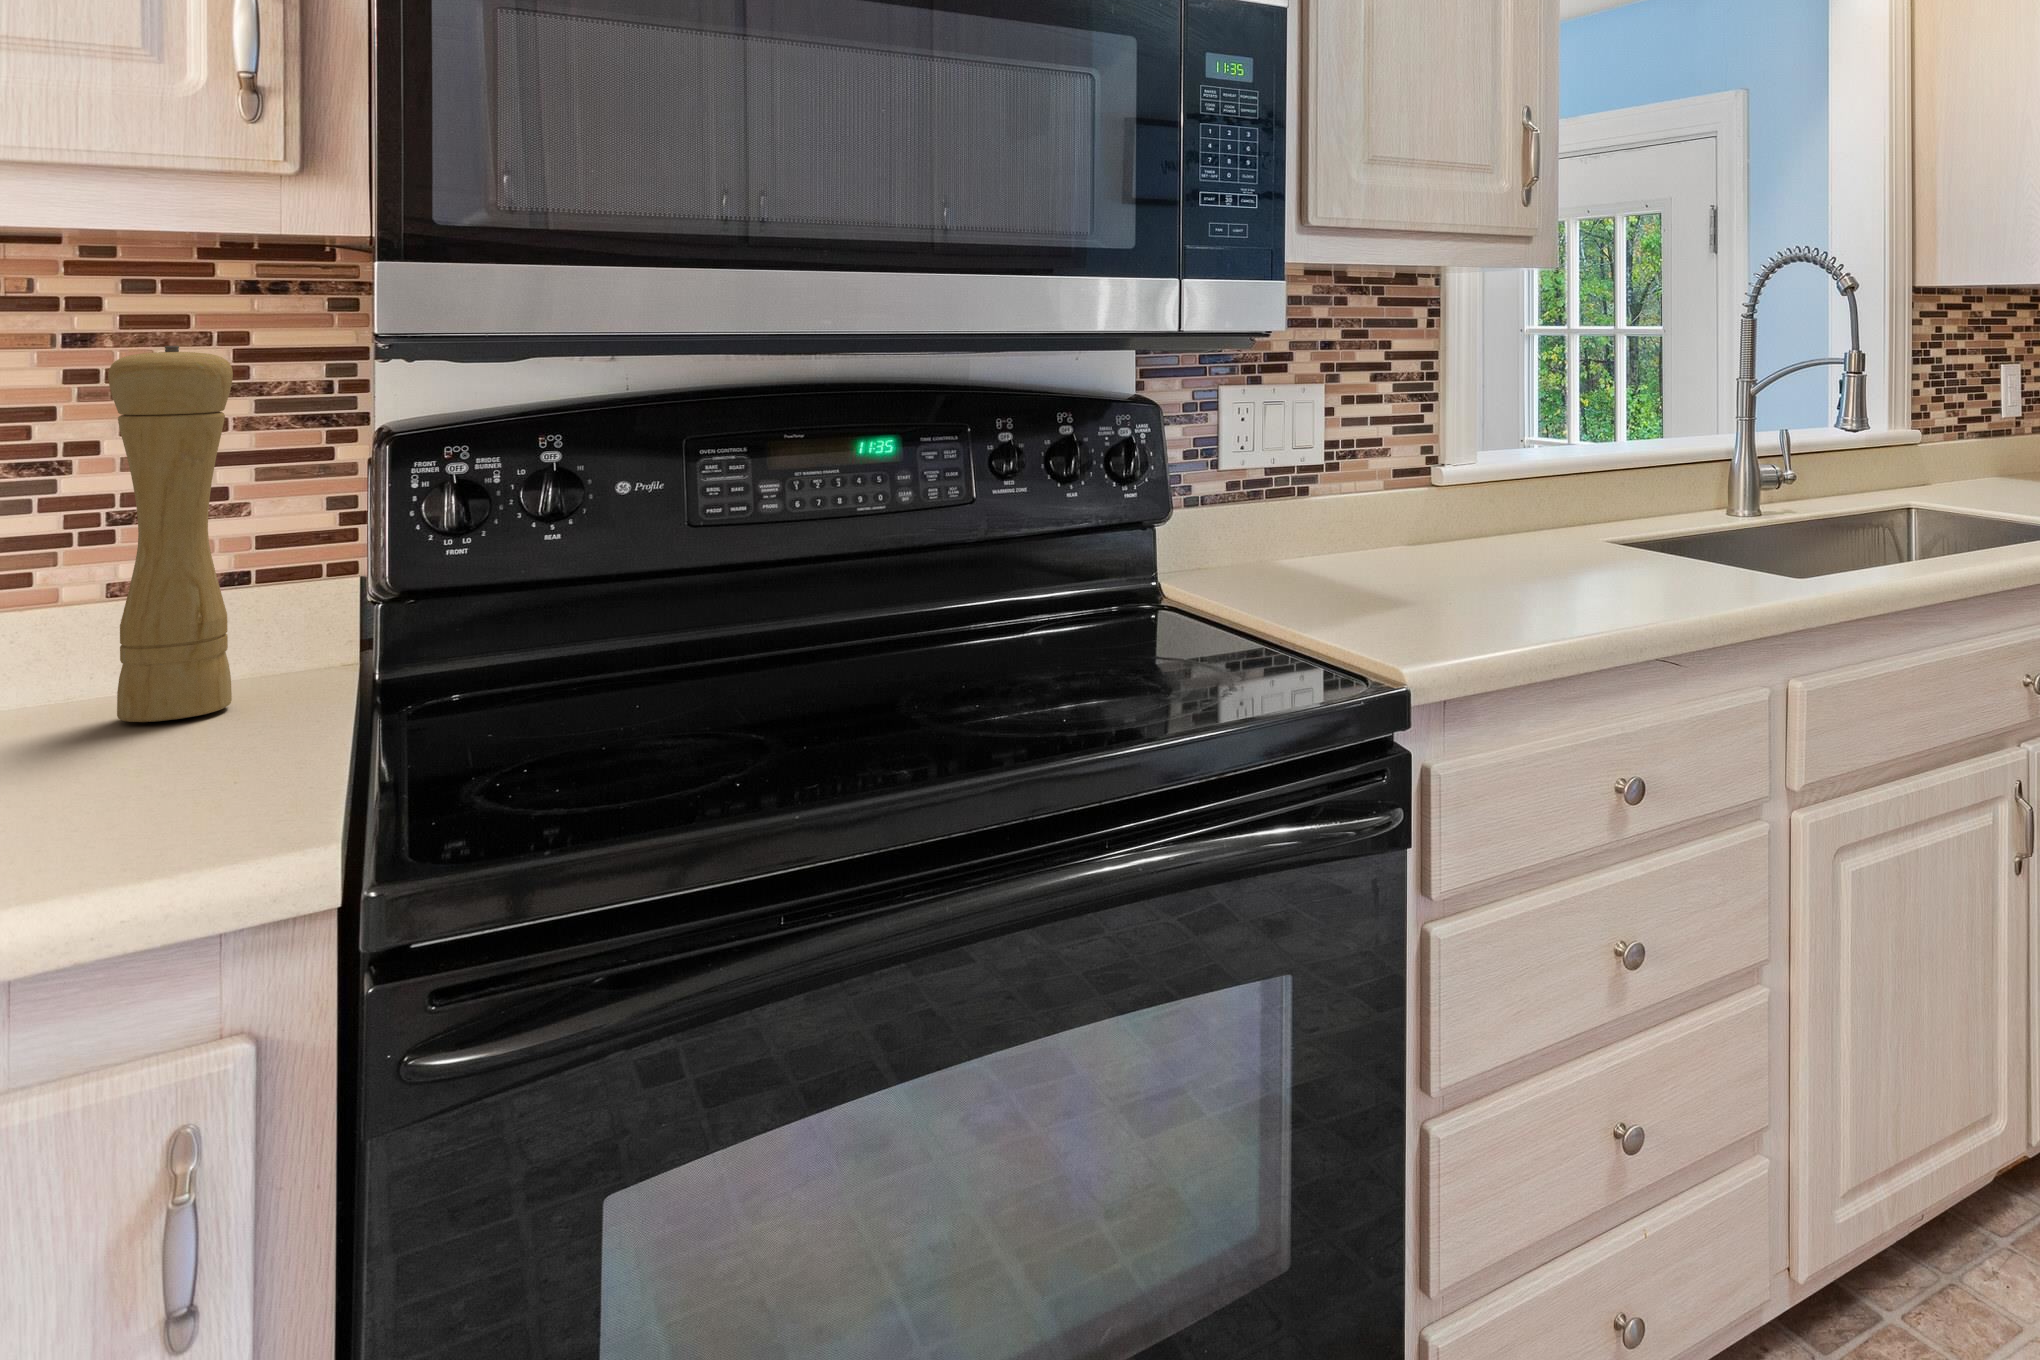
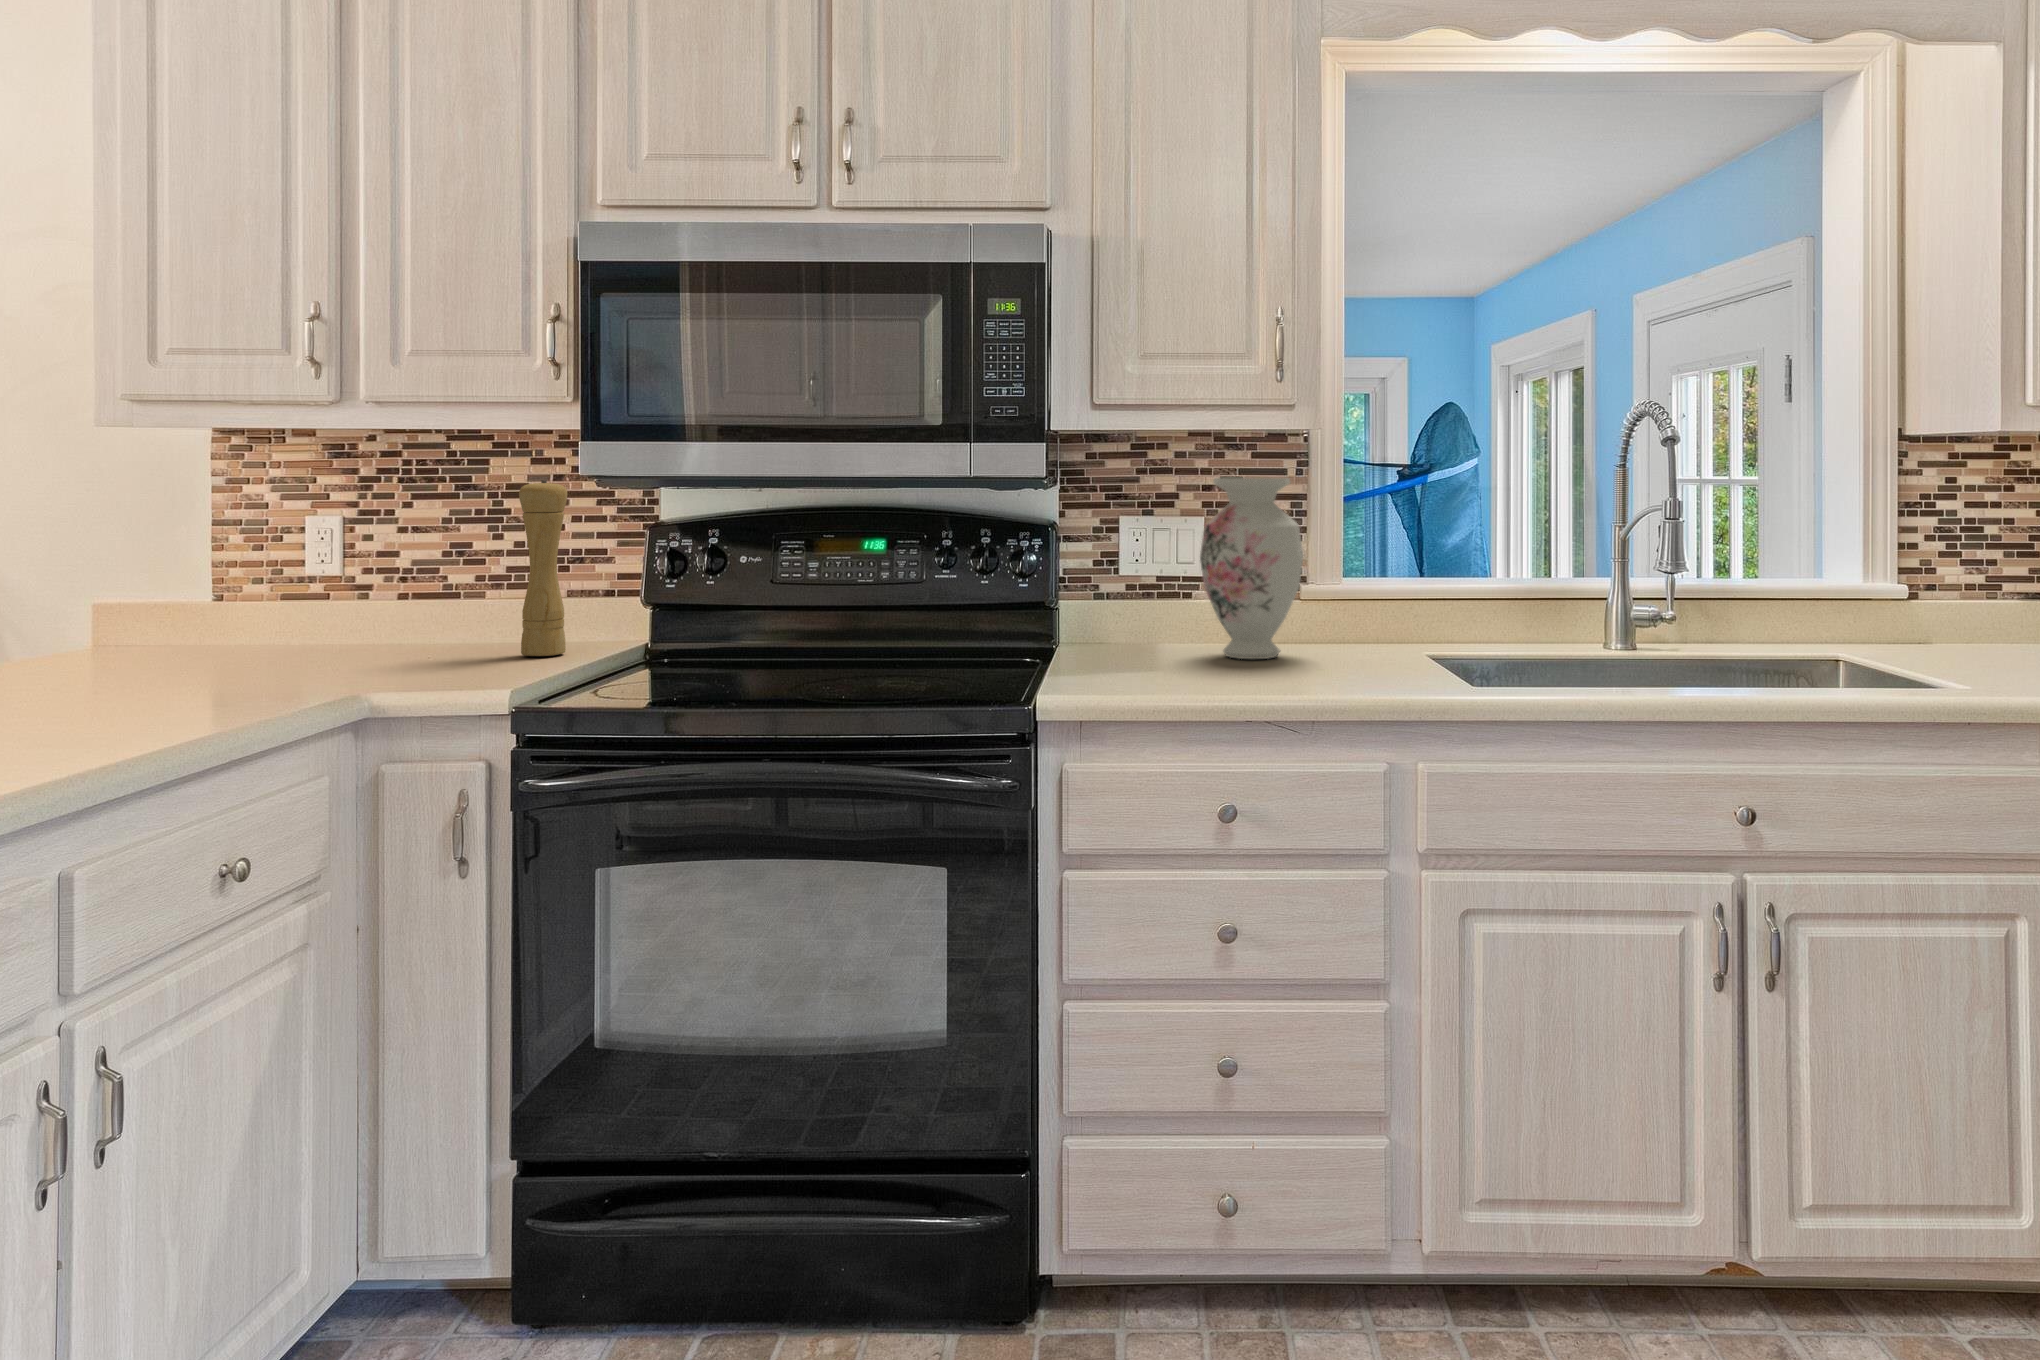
vase: none [1370,331,1506,569] -> present [1200,478,1304,659]

